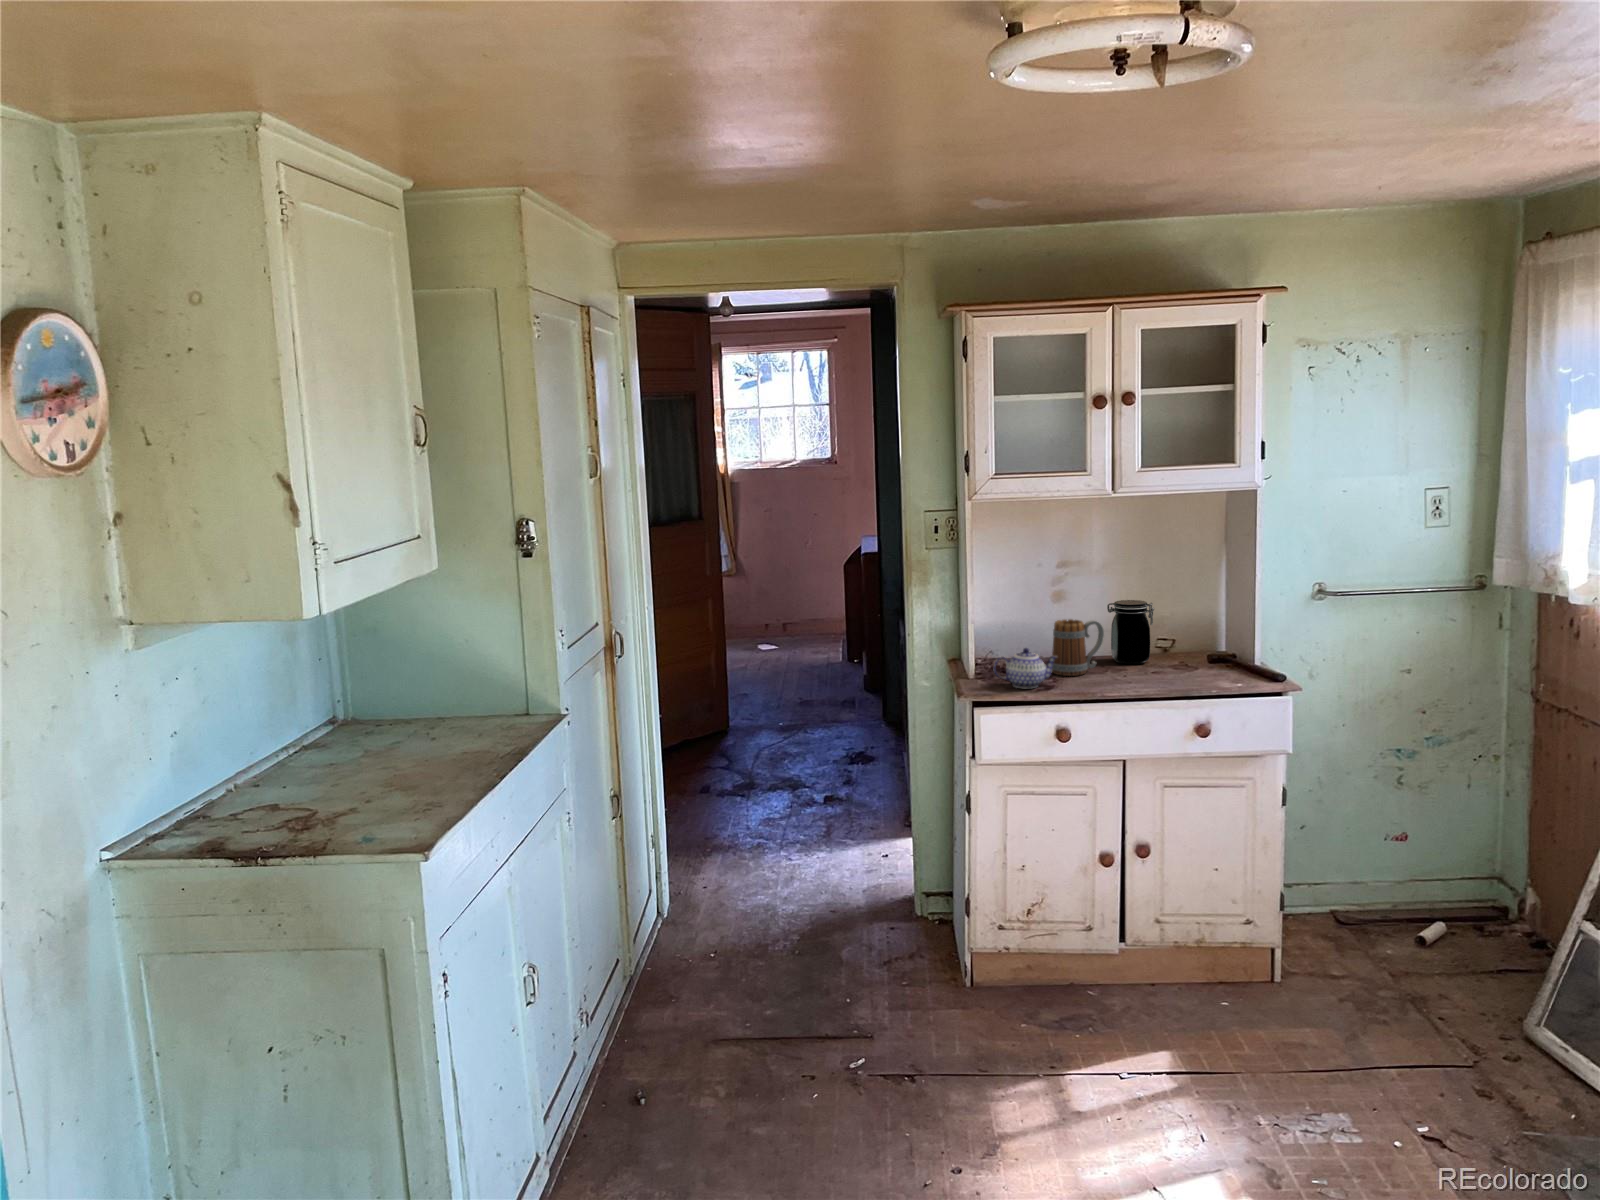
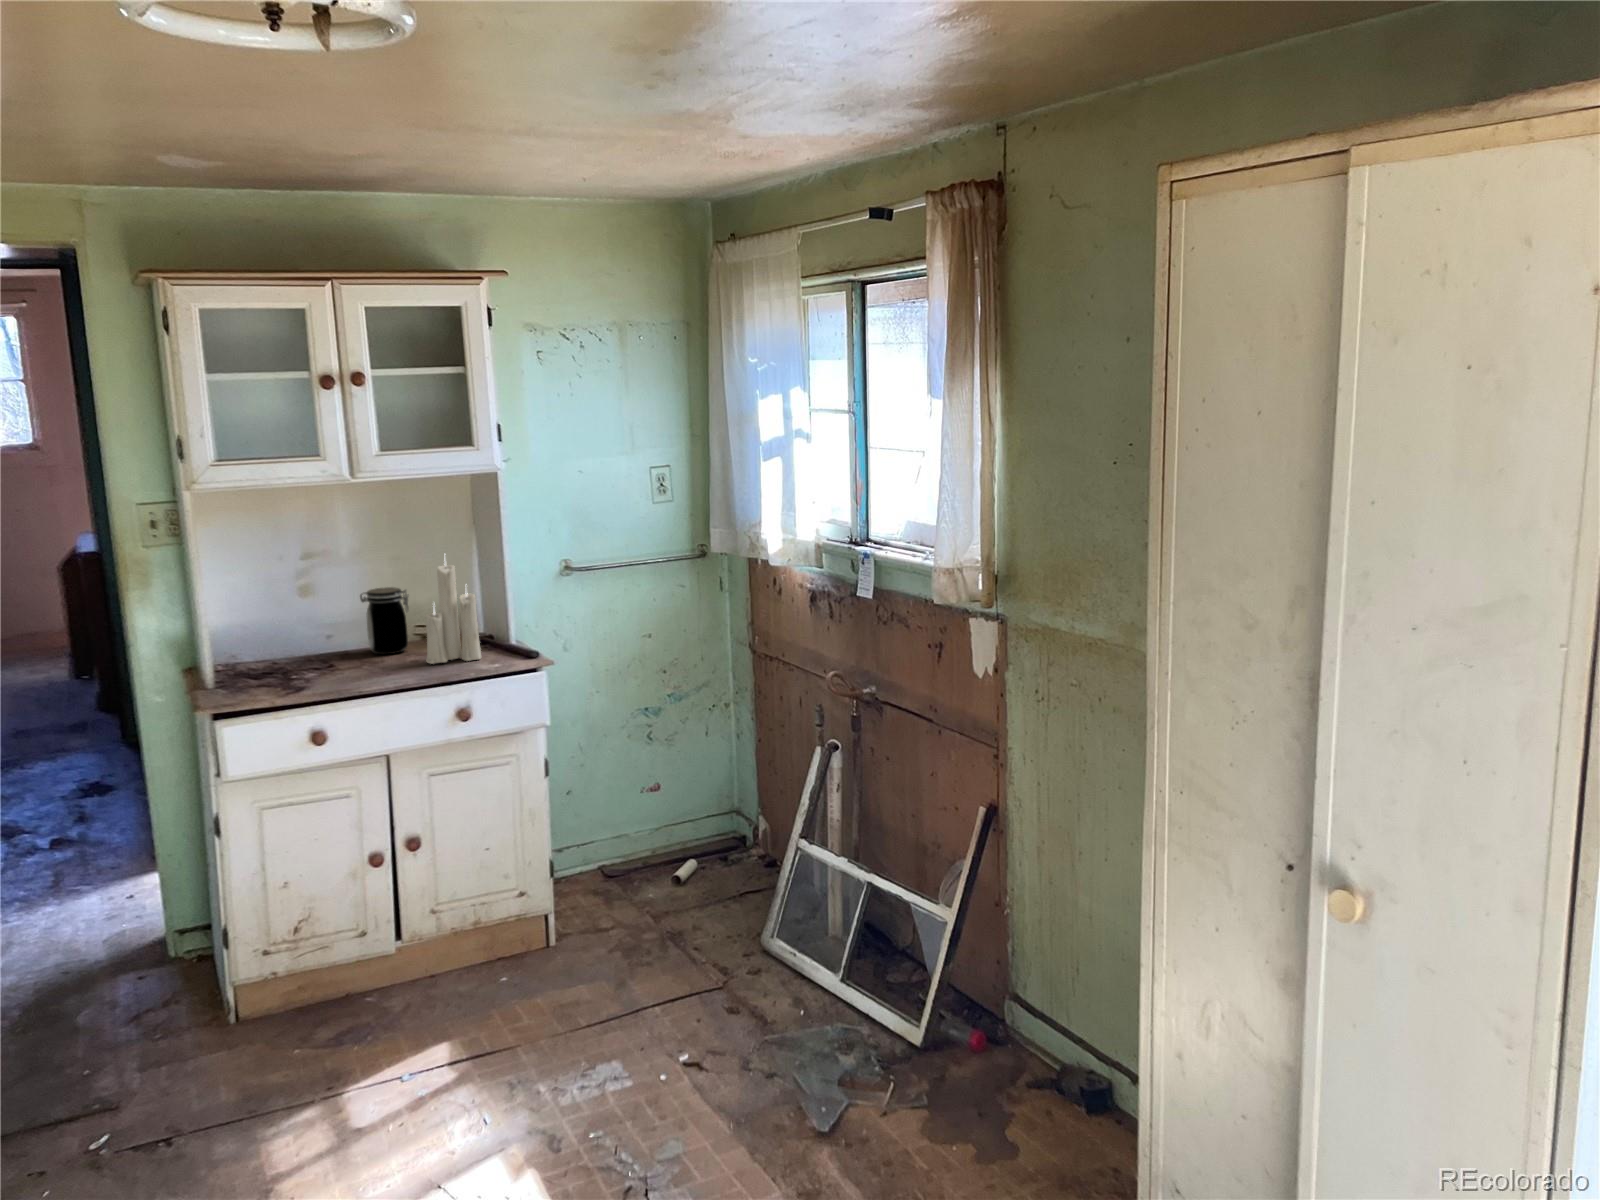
candle: none [1169,562,1225,678] -> present [426,561,481,664]
mug: present [1052,619,1104,676] -> none [300,613,356,674]
teapot: present [993,648,1057,688] -> none [231,650,304,694]

